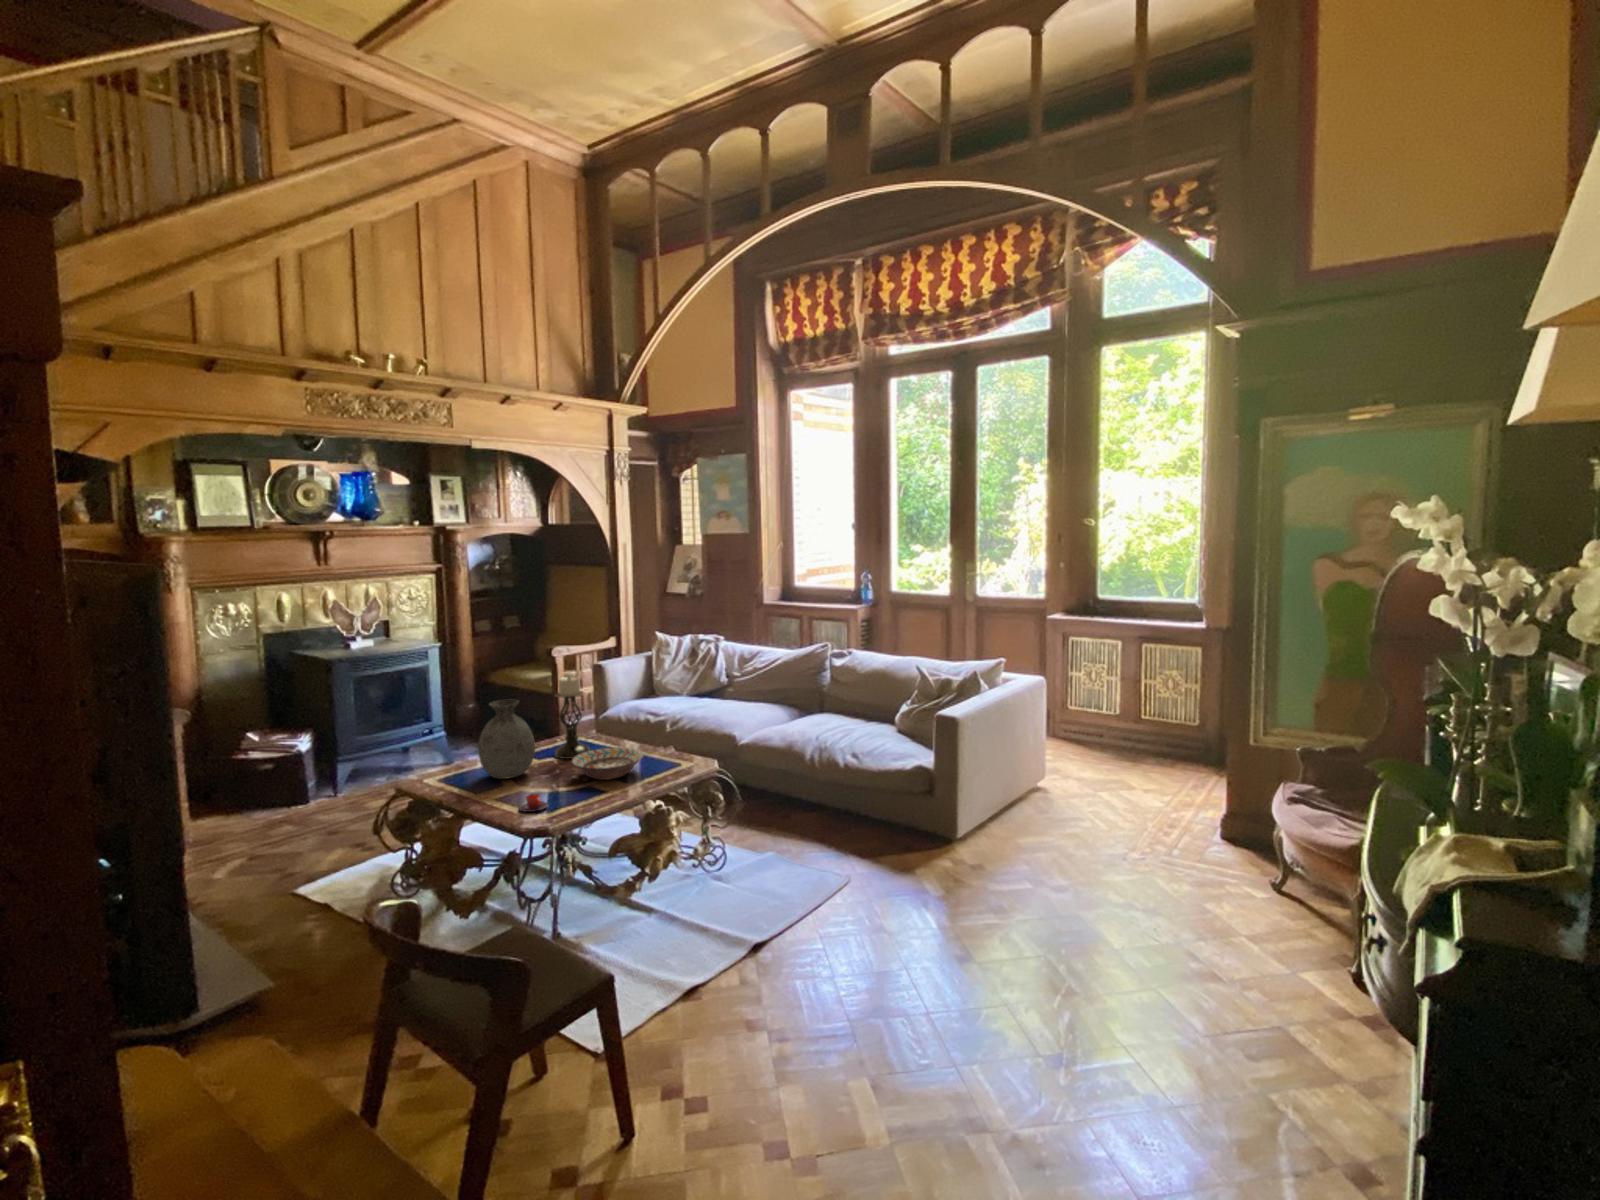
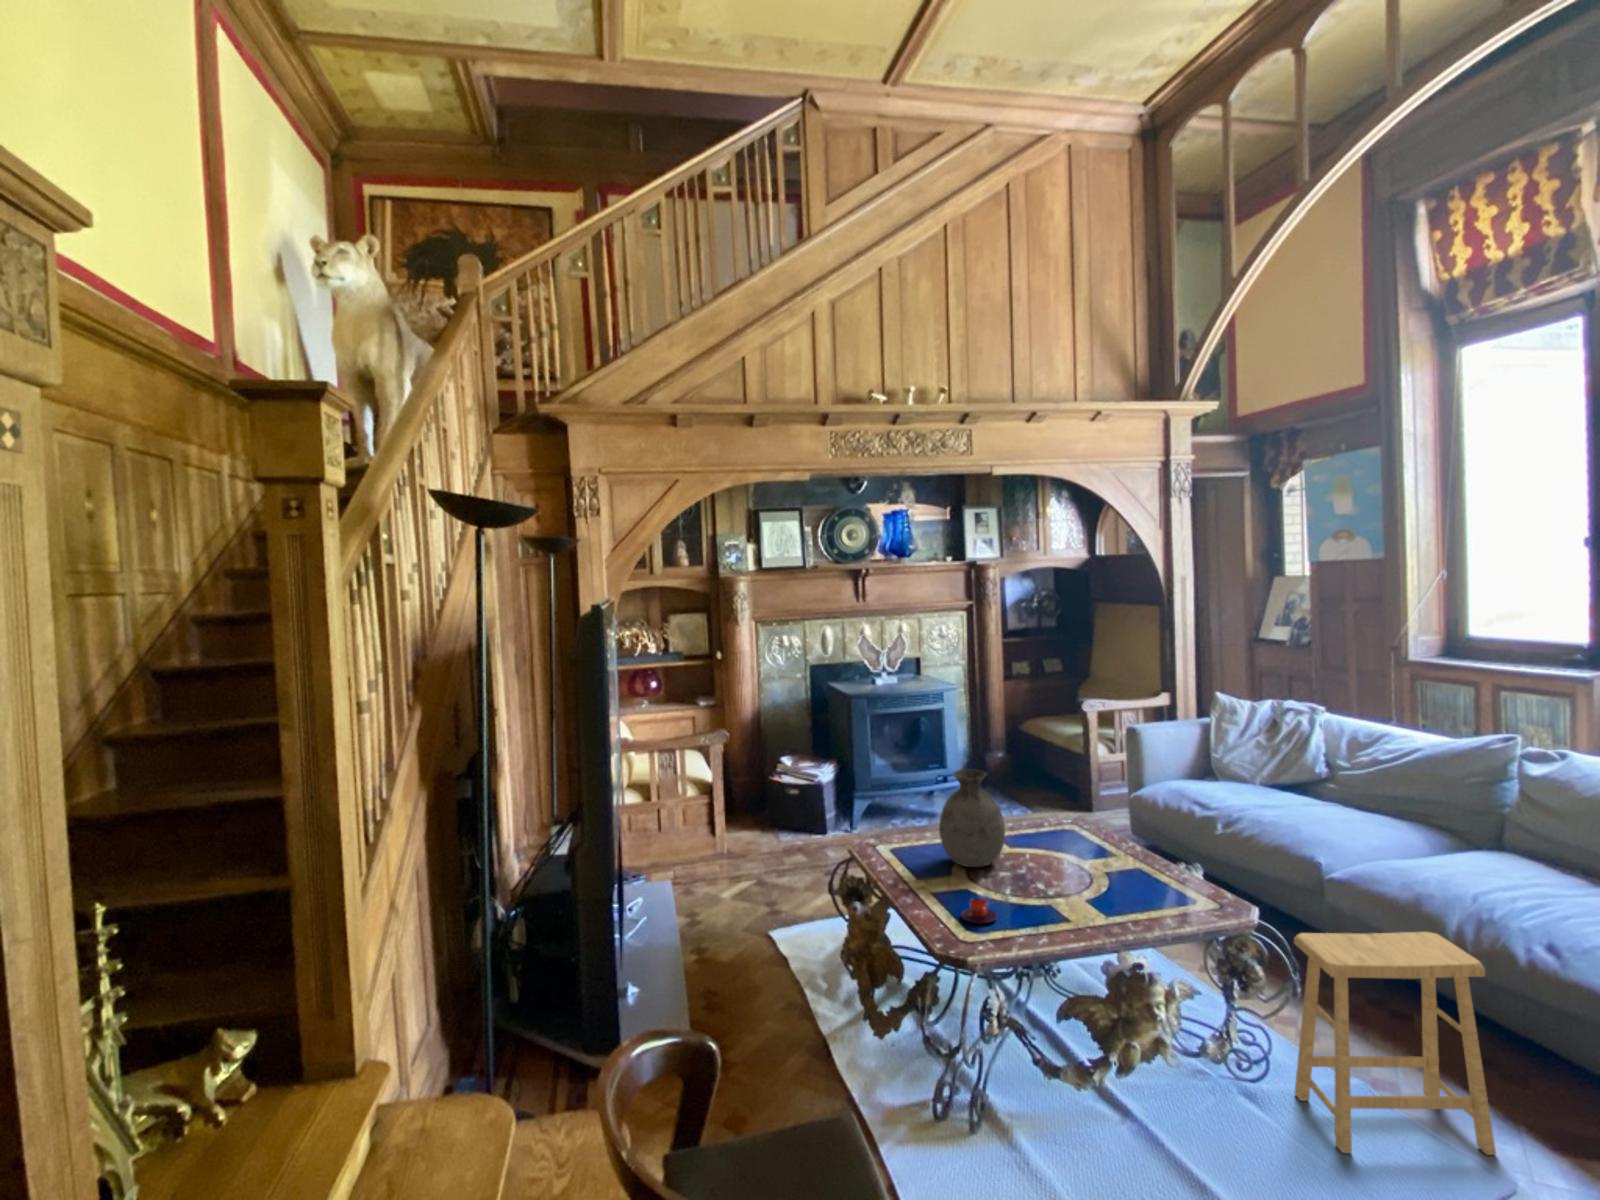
candle holder: present [555,675,590,759] -> none [1038,747,1084,856]
decorative bowl: present [572,748,643,780] -> none [1044,851,1142,898]
footstool: none [738,757,838,896] -> present [1294,932,1496,1155]

